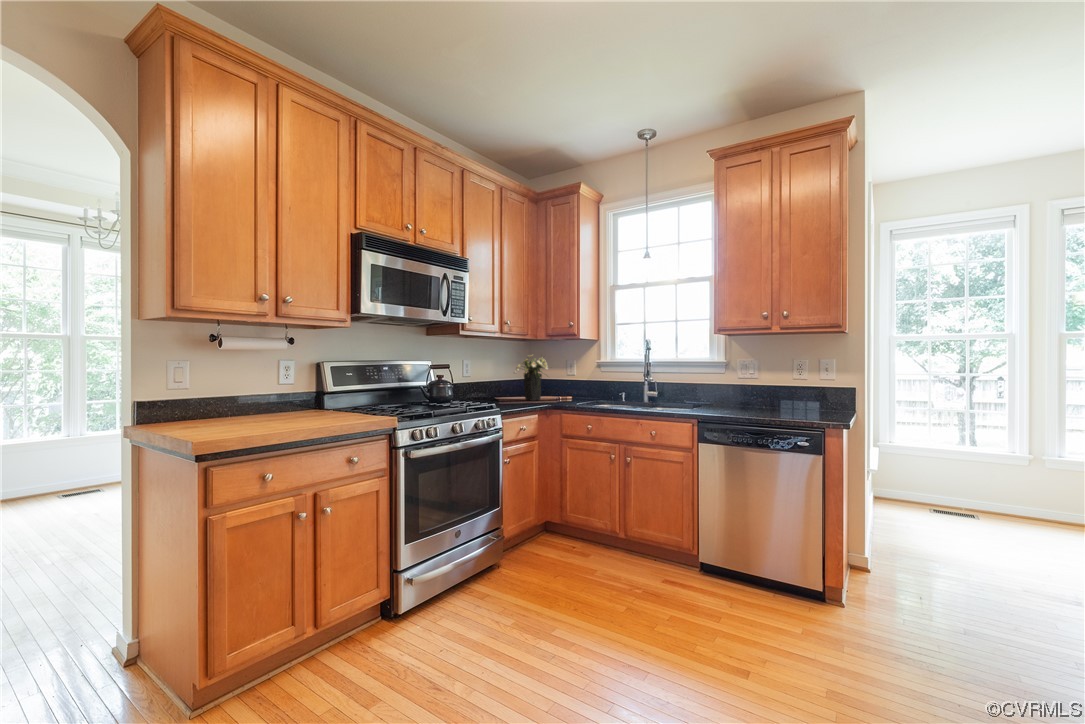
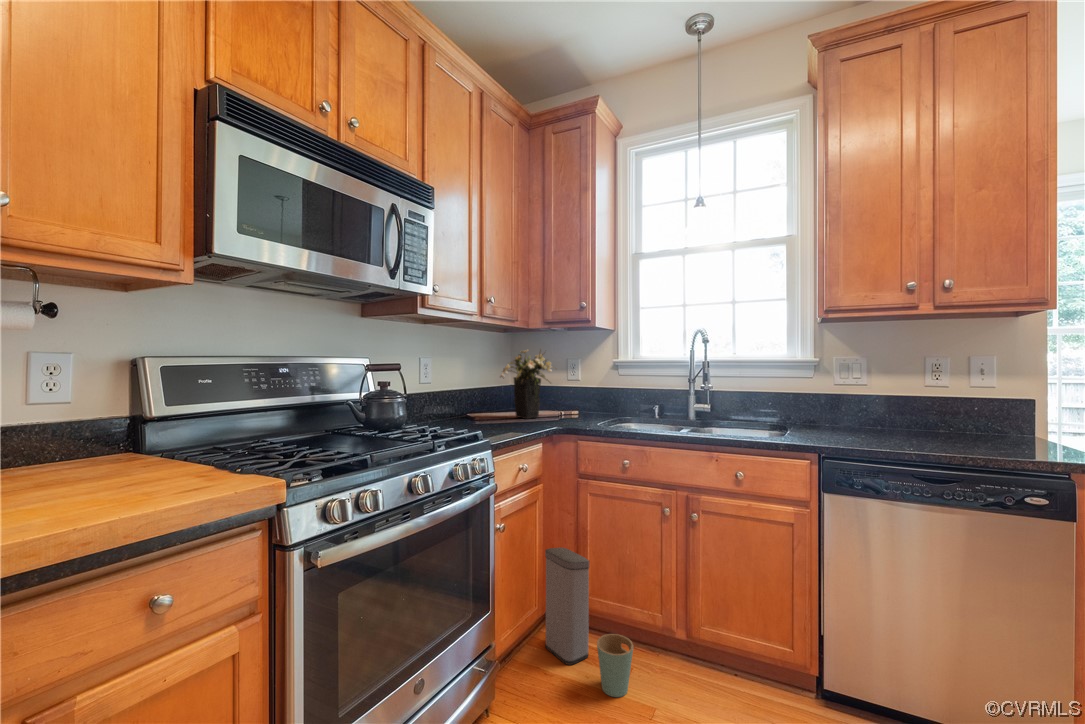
trash can: none [539,482,588,565] -> present [545,547,633,697]

